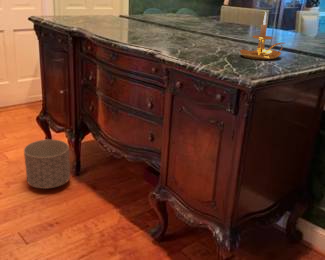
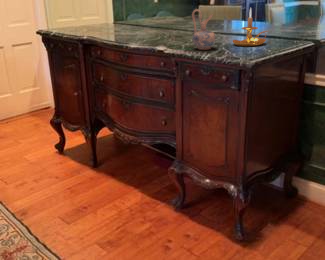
ceramic pitcher: none [190,8,218,58] -> present [192,9,216,50]
planter: present [24,139,70,189] -> none [48,137,90,180]

